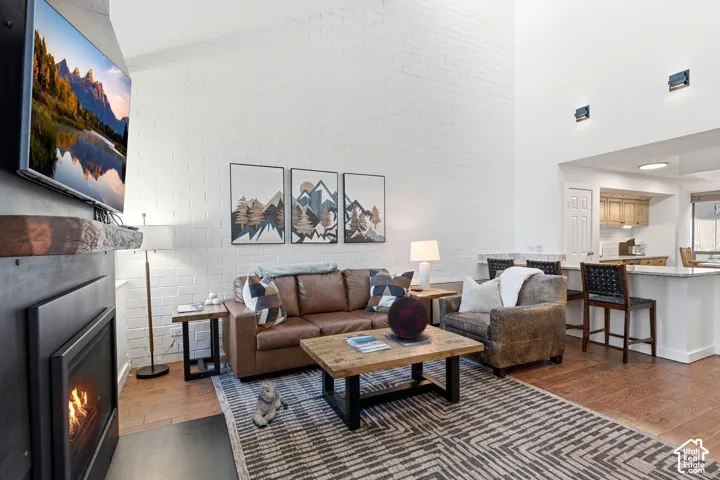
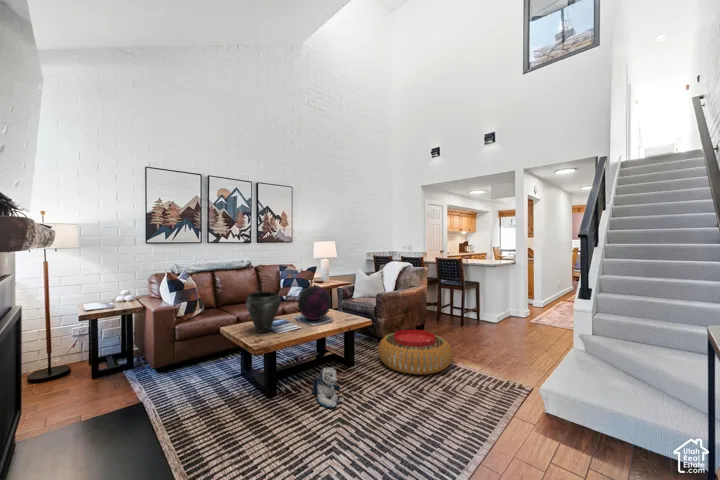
vase: none [326,301,366,350] -> present [246,291,281,332]
pouf: none [493,361,608,428] -> present [378,329,452,375]
plush toy: present [253,382,288,426] -> present [312,367,340,408]

